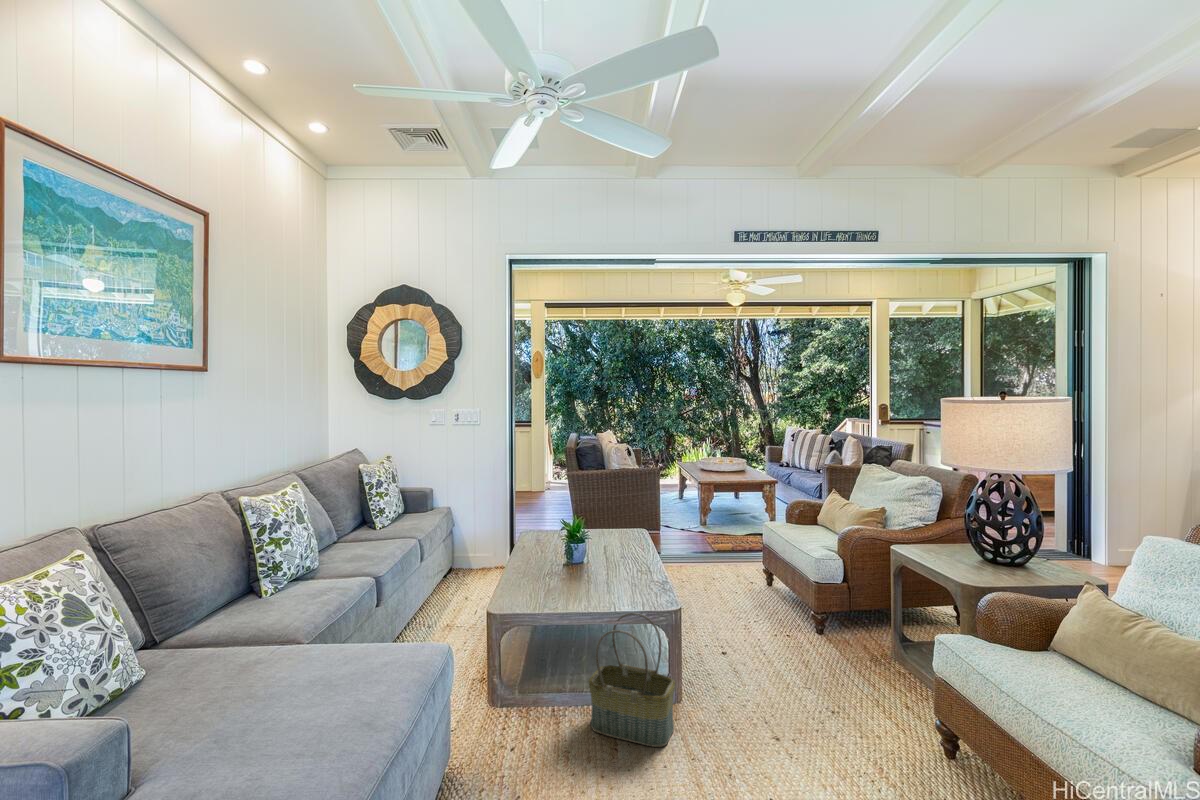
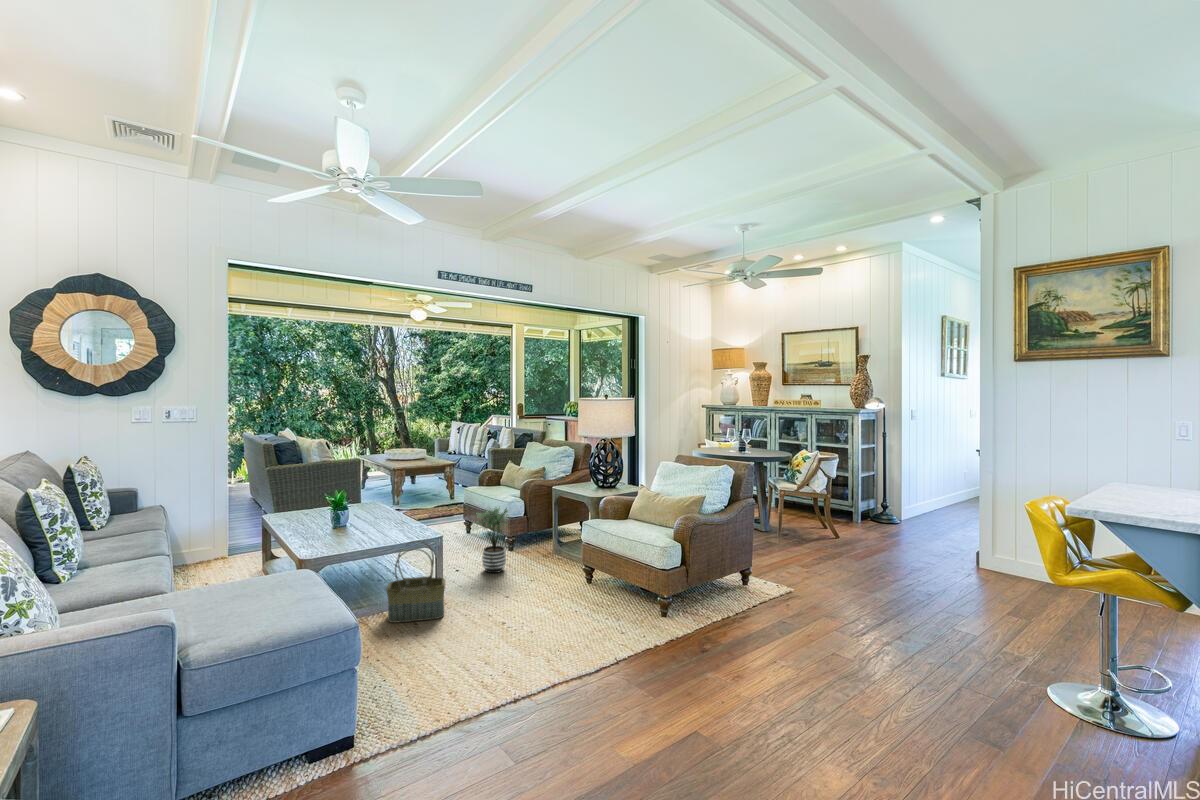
potted plant: none [743,565,817,673] -> present [476,507,509,573]

